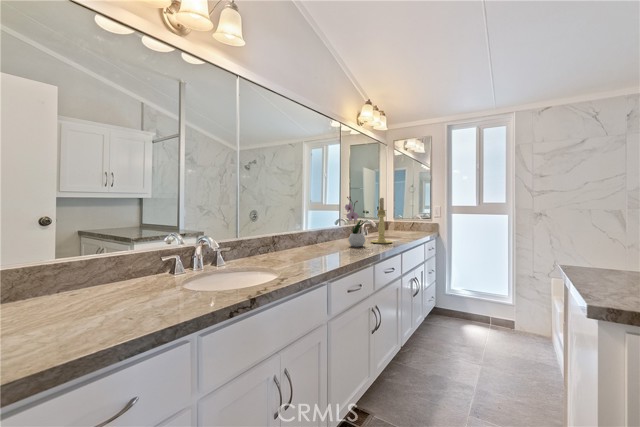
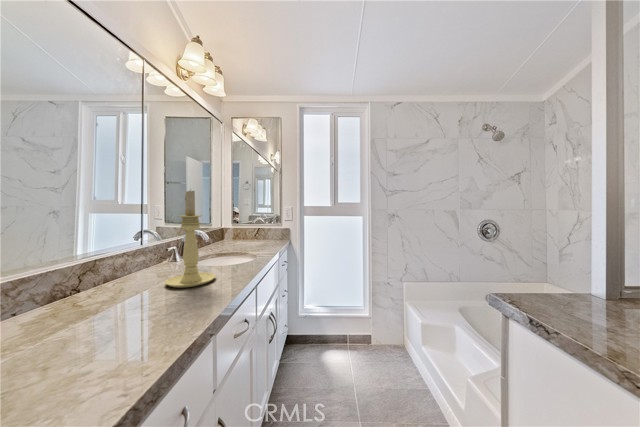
flower arrangement: present [345,197,365,247] -> none [55,181,138,321]

